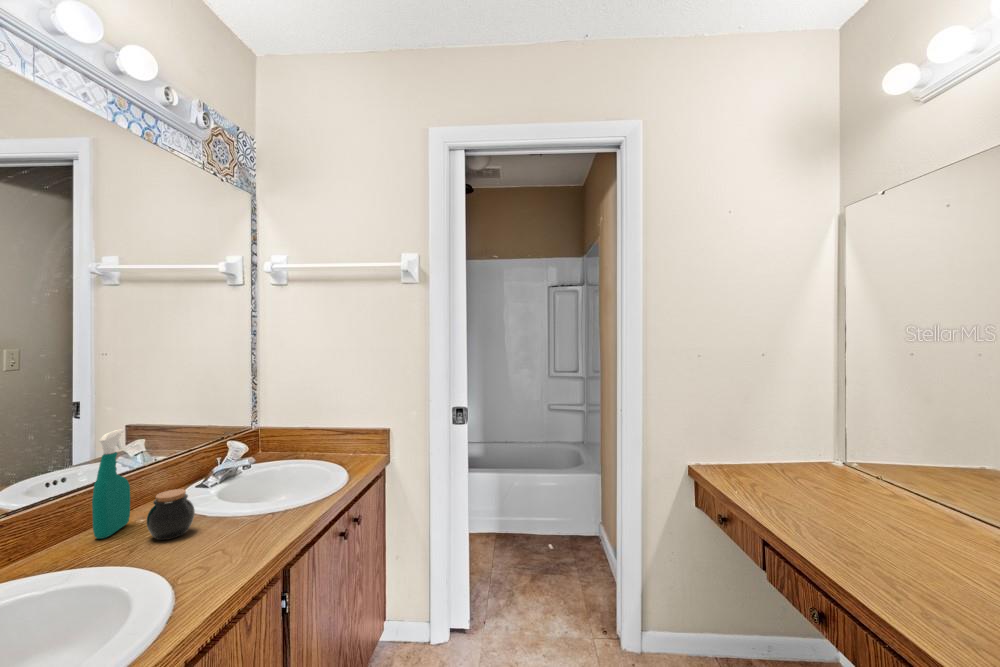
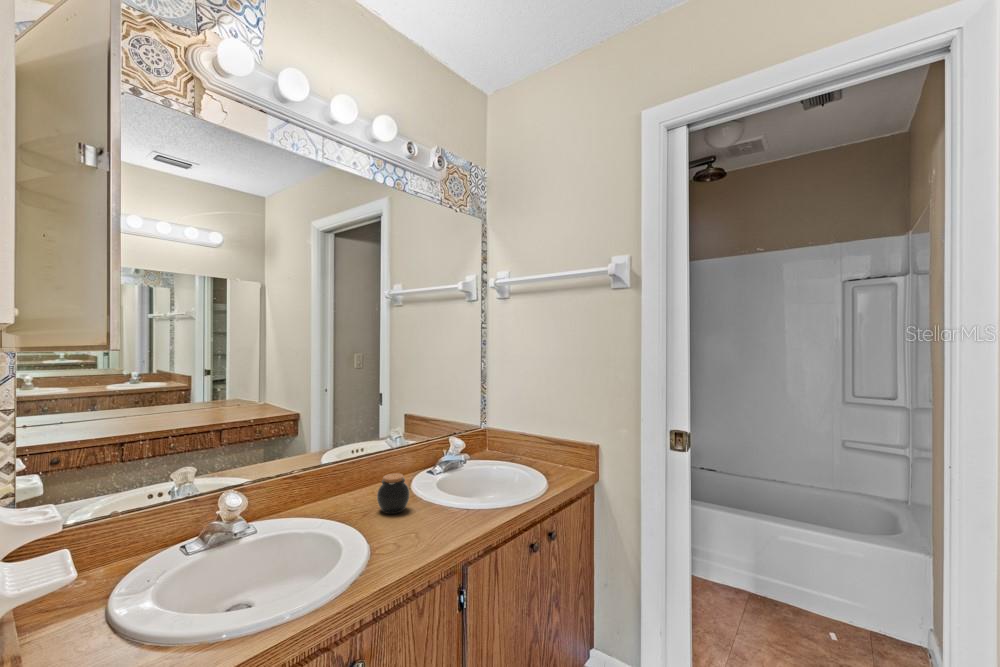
spray bottle: present [92,429,130,539] -> none [350,418,376,502]

